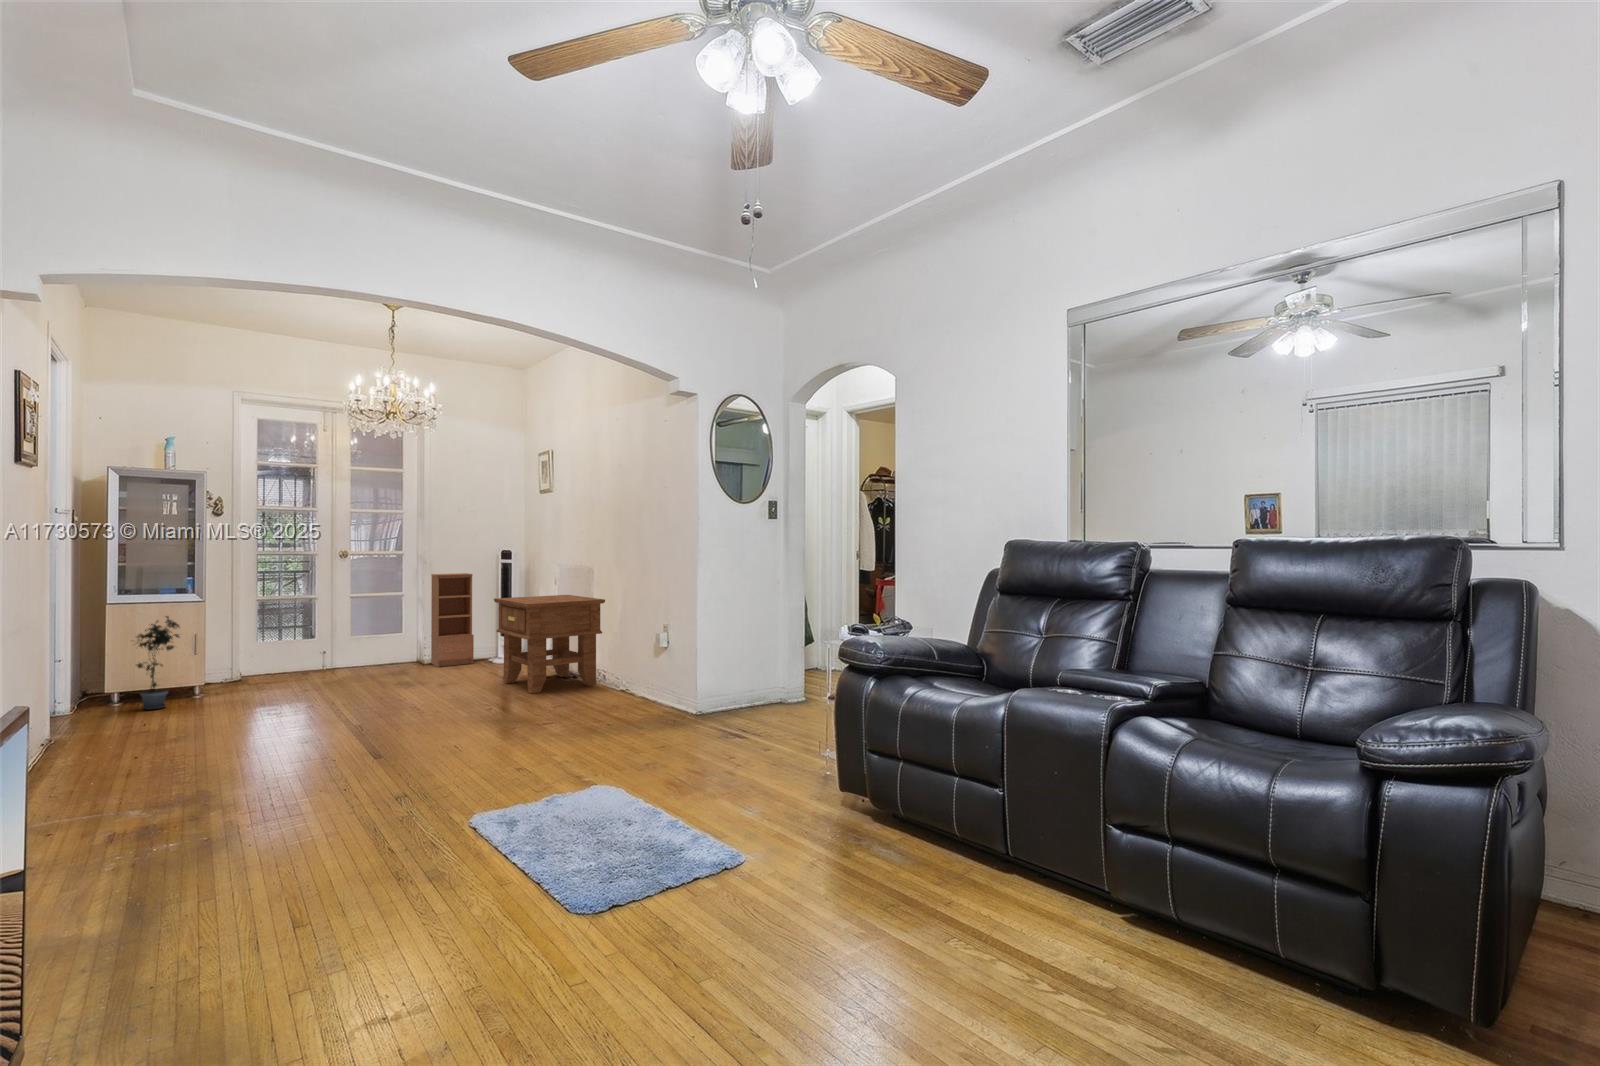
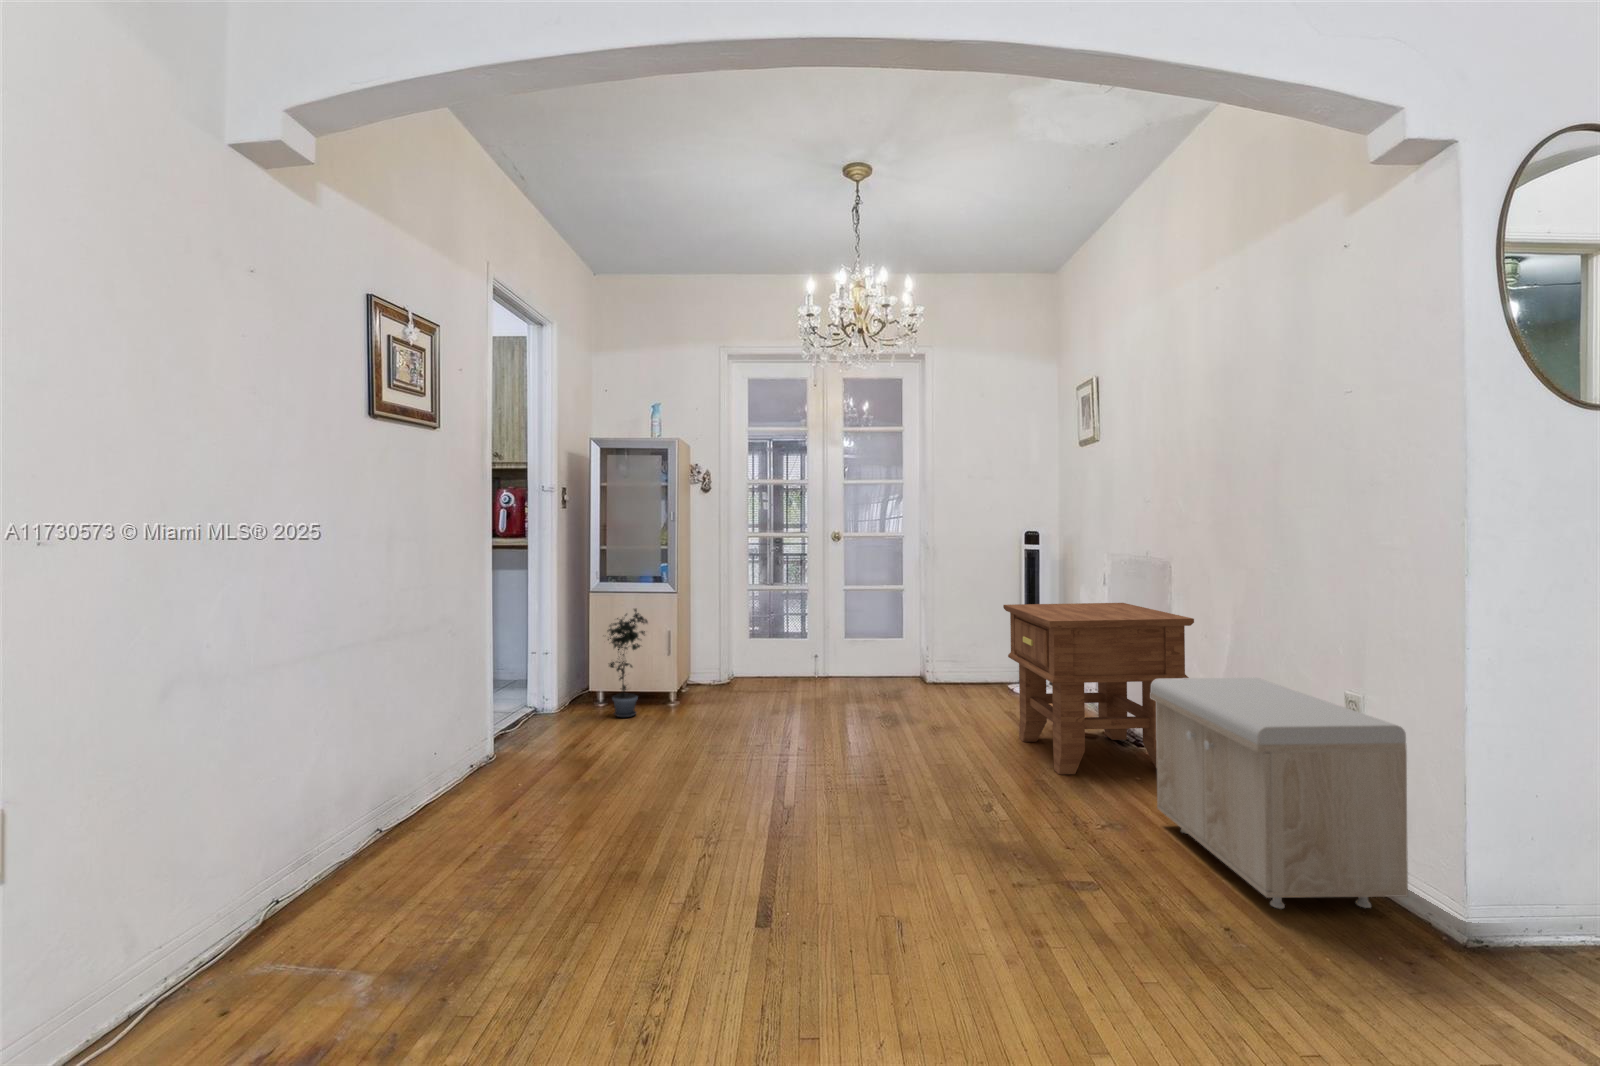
bookcase: present [431,573,474,667] -> none [933,562,987,691]
storage bench: none [582,624,681,718] -> present [1151,678,1408,909]

